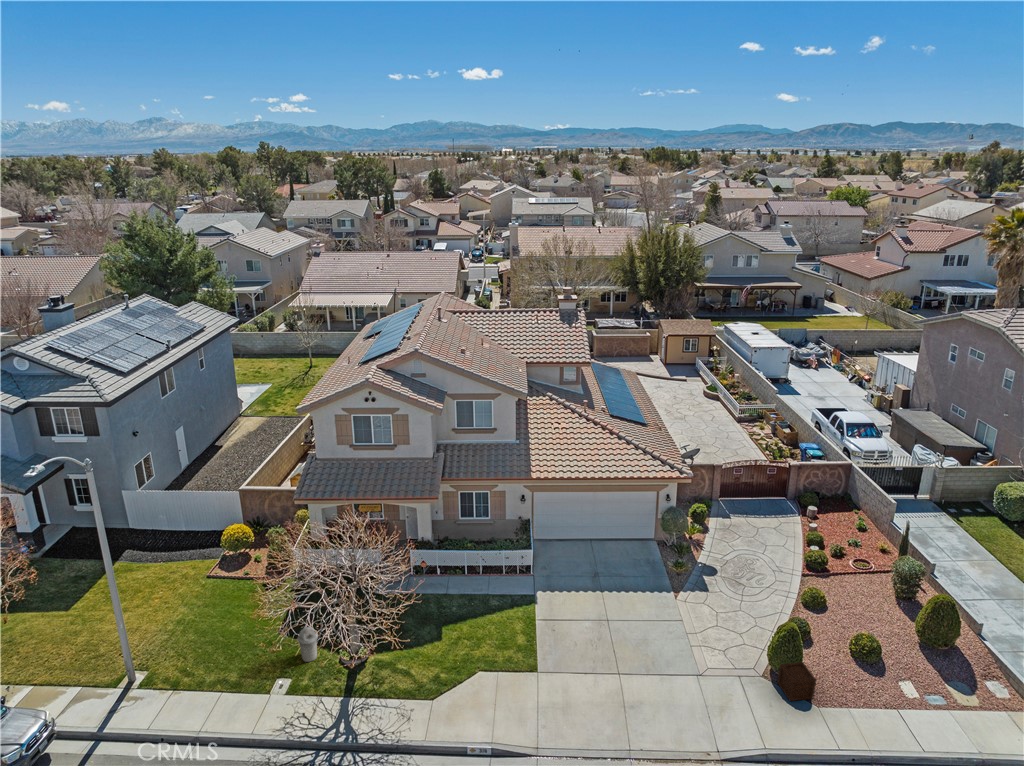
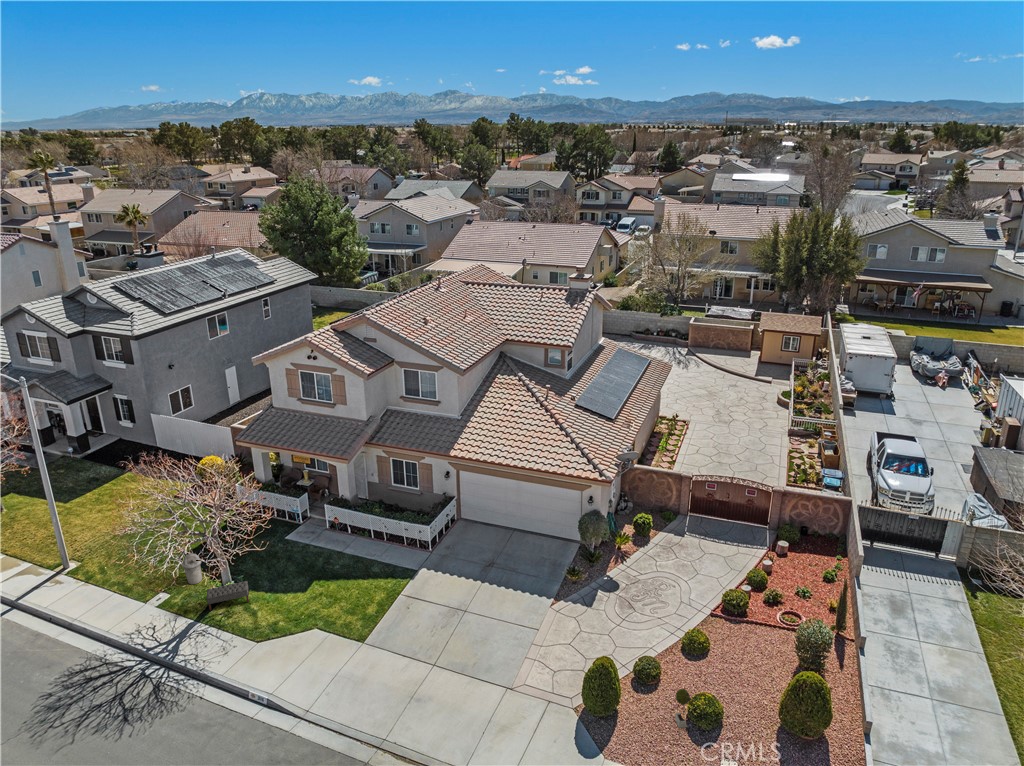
potted tree: none [845,633,861,668] -> present [675,689,692,728]
bench: none [346,642,391,683] -> present [206,581,249,611]
wooden crate: present [777,662,816,701] -> none [577,699,608,746]

